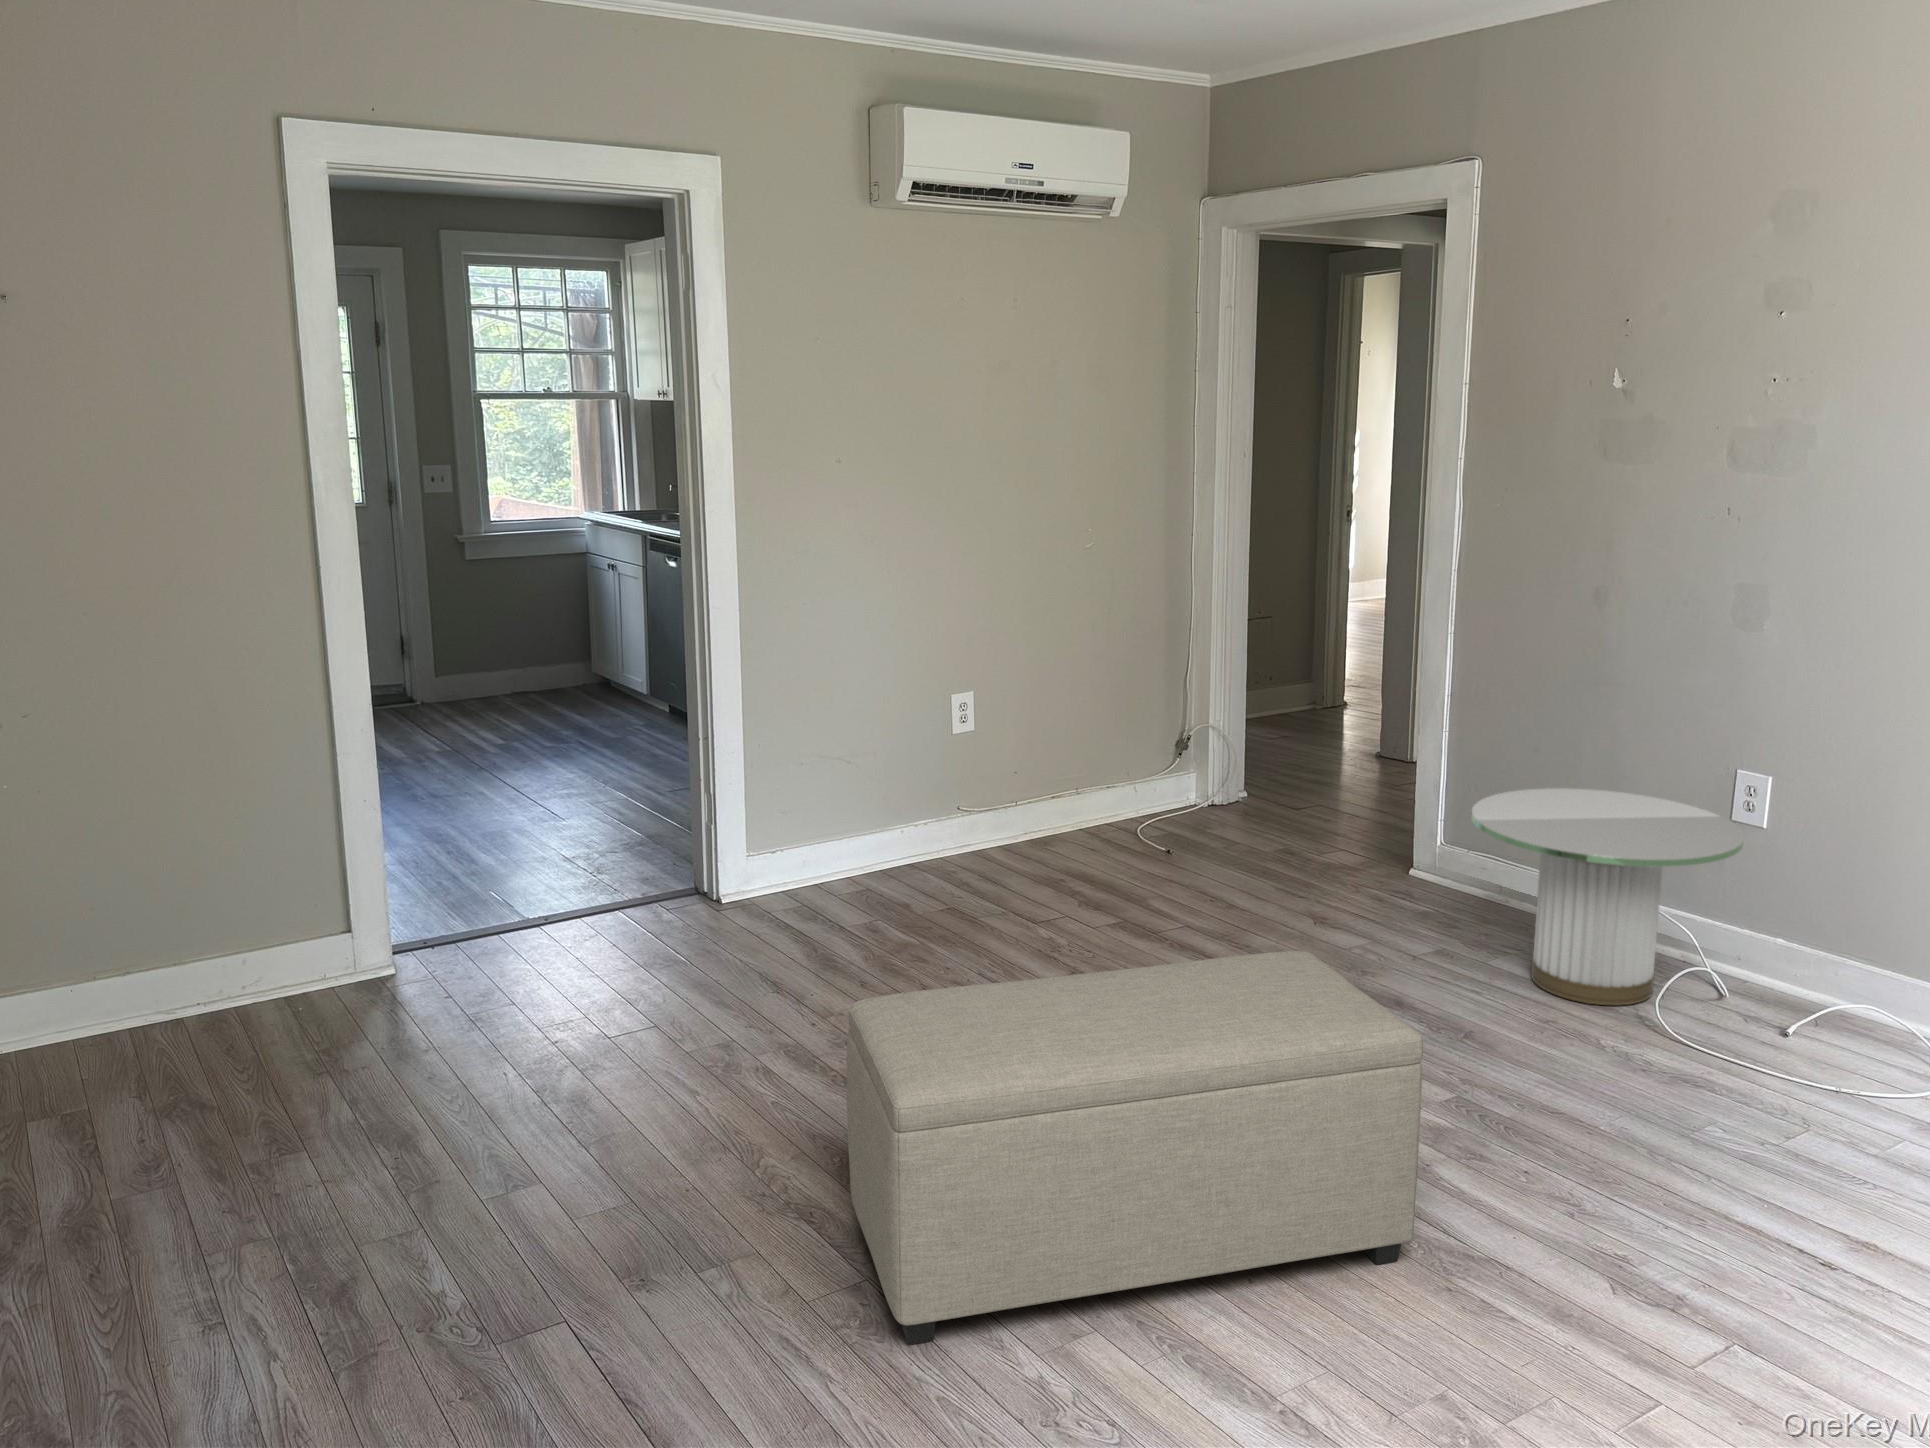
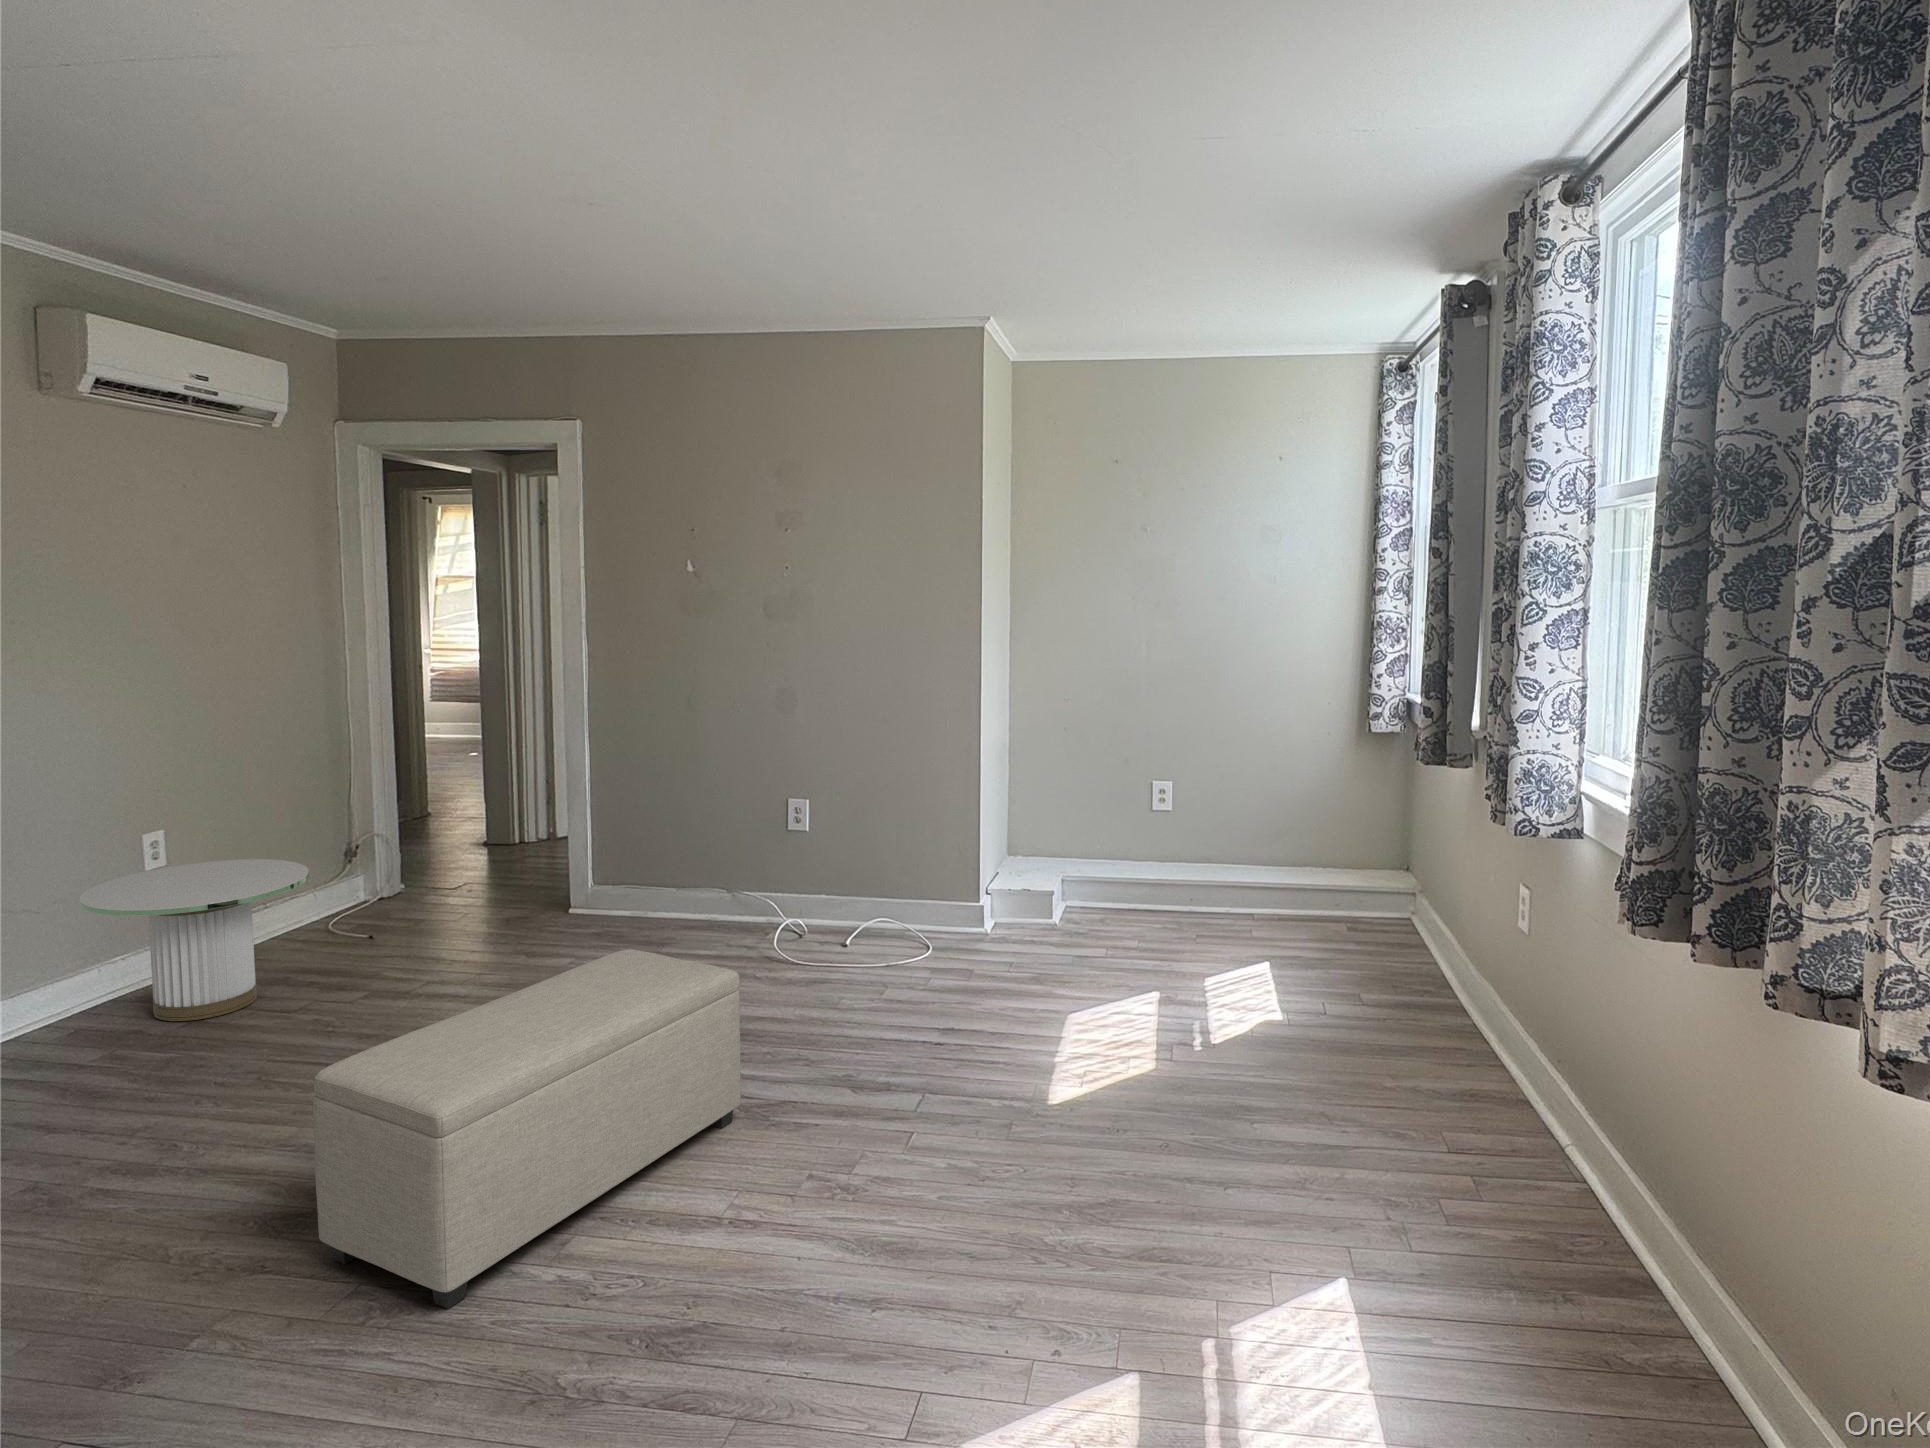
side table: present [1471,788,1744,1005] -> present [79,859,309,1021]

